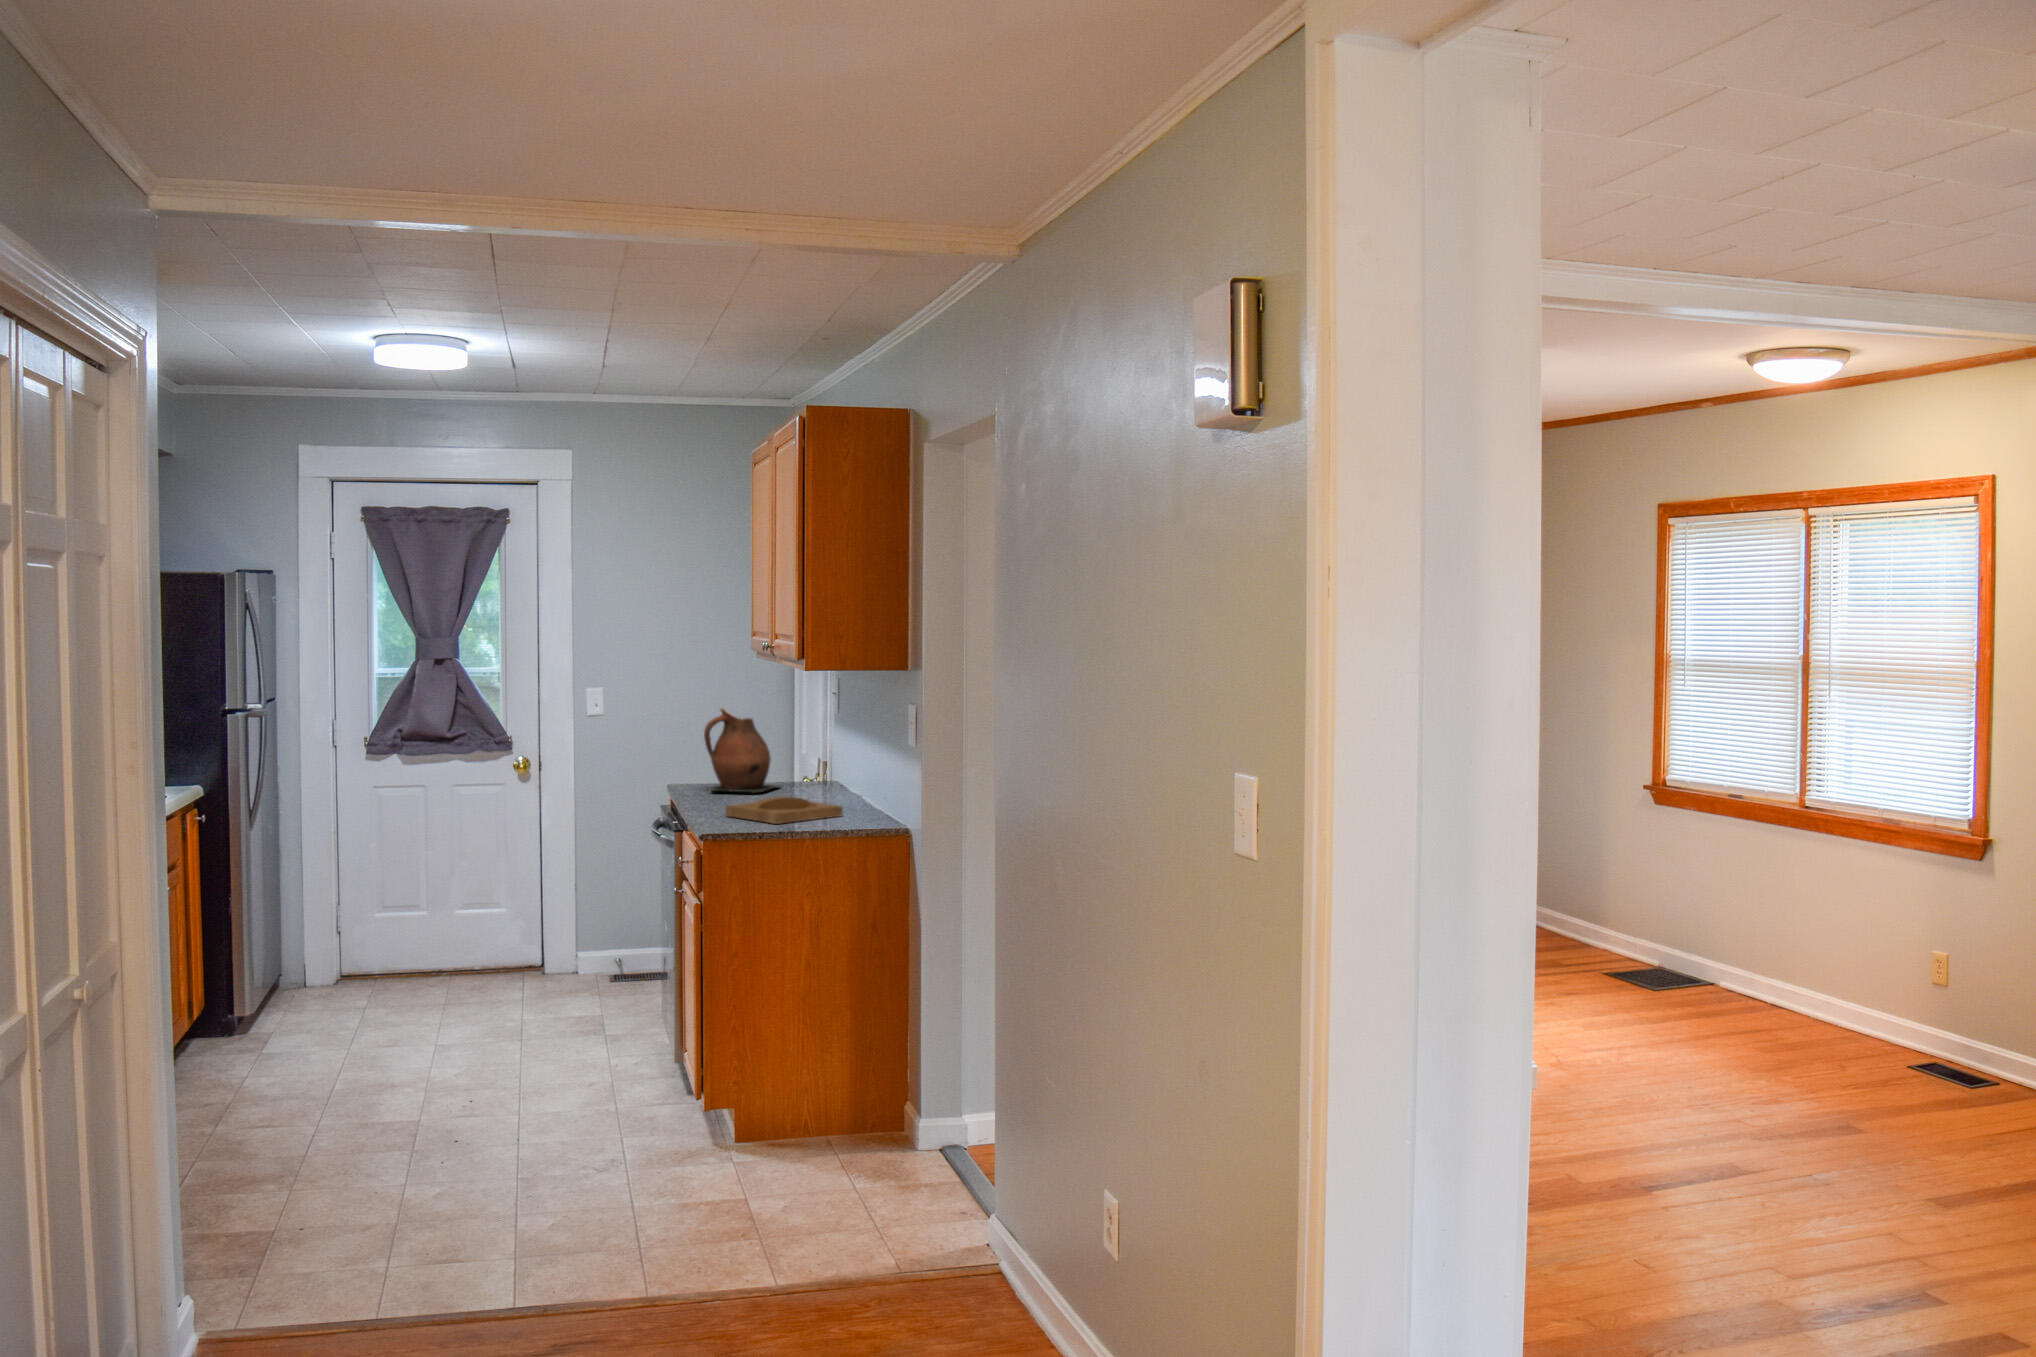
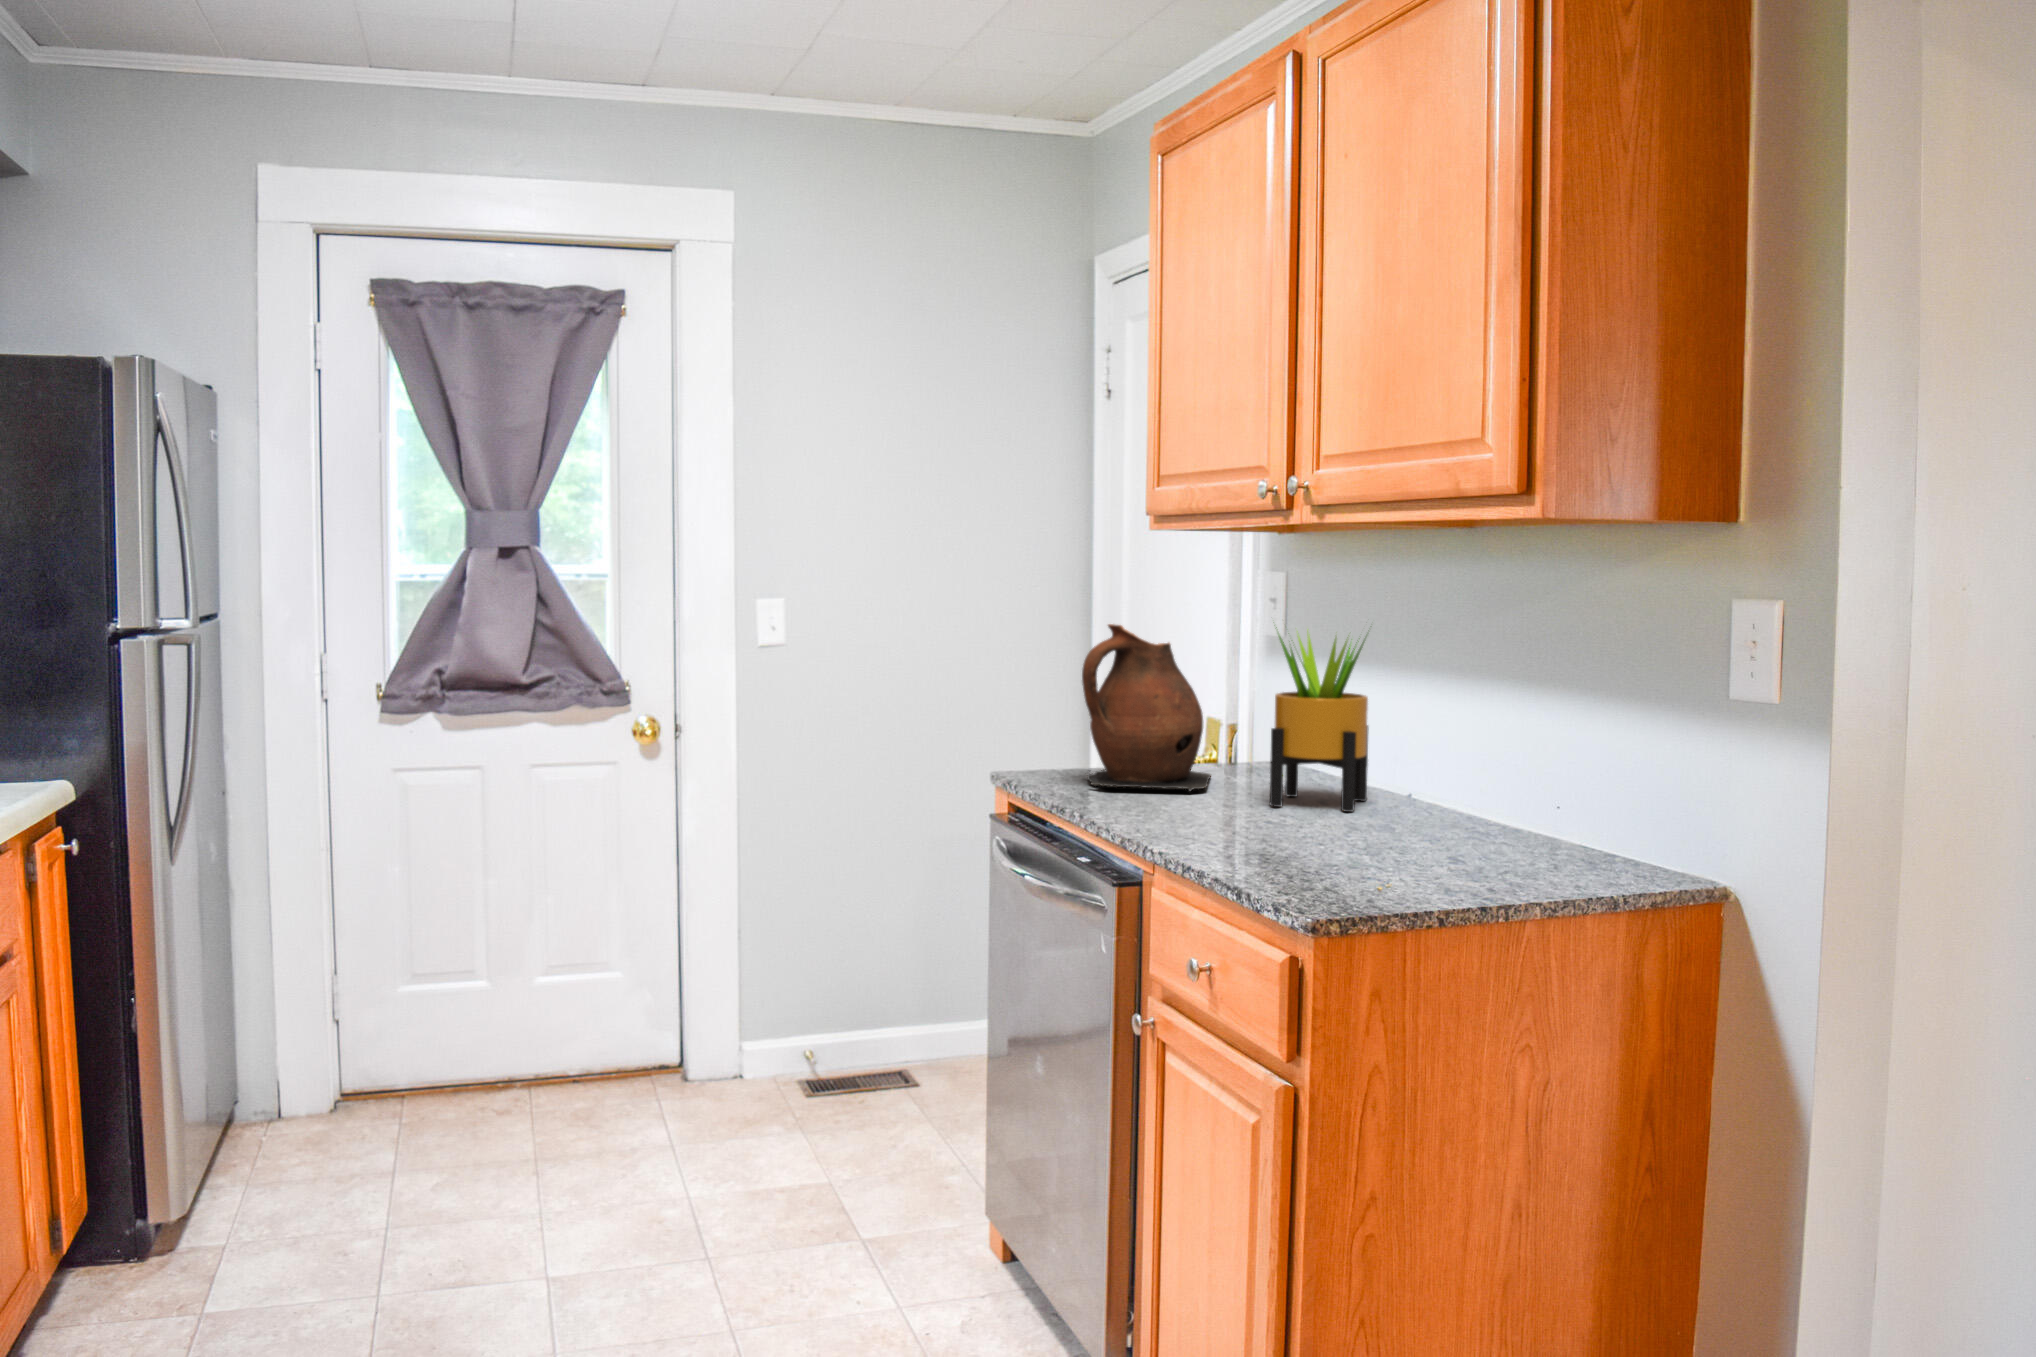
potted plant: none [780,706,834,802] -> present [1270,627,1368,812]
tray: present [726,797,843,824] -> none [1256,810,1513,882]

